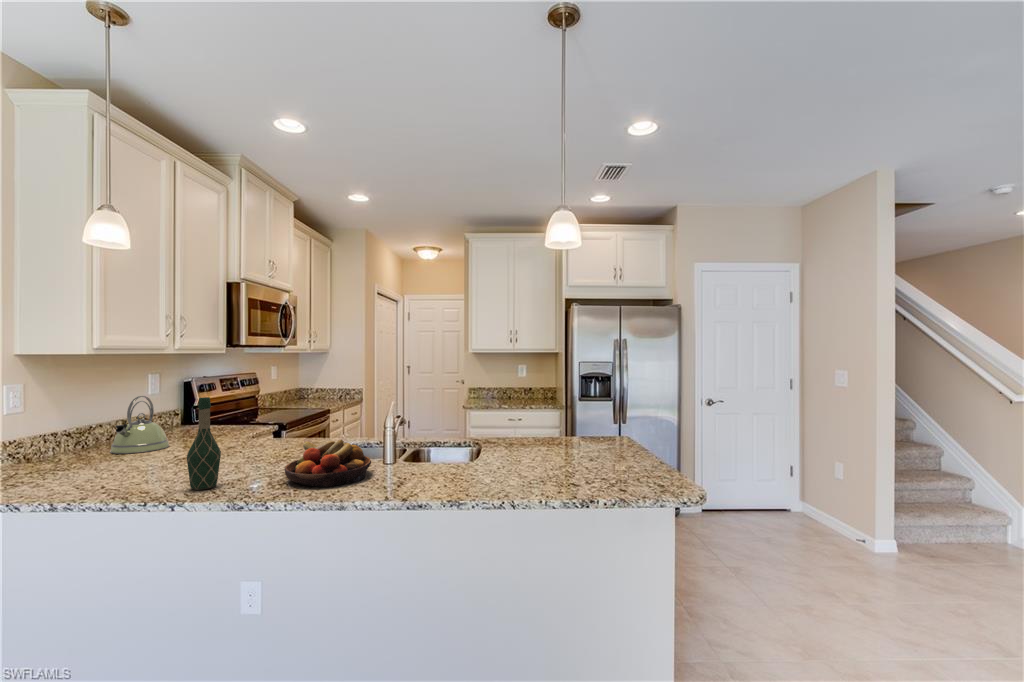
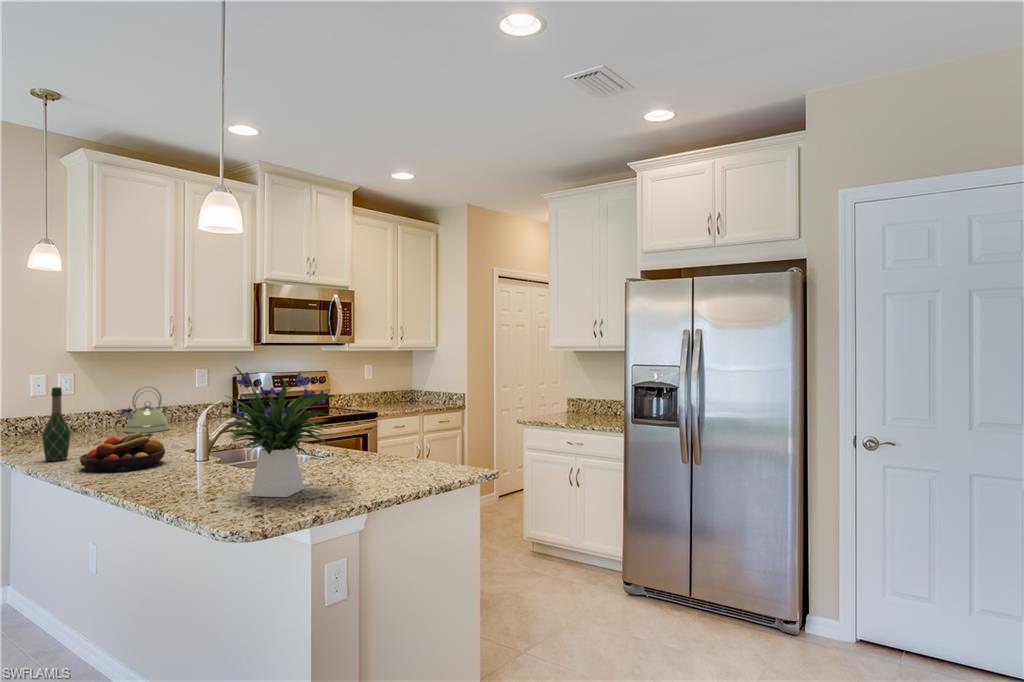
flower arrangement: none [528,364,632,474] -> present [203,366,335,497]

